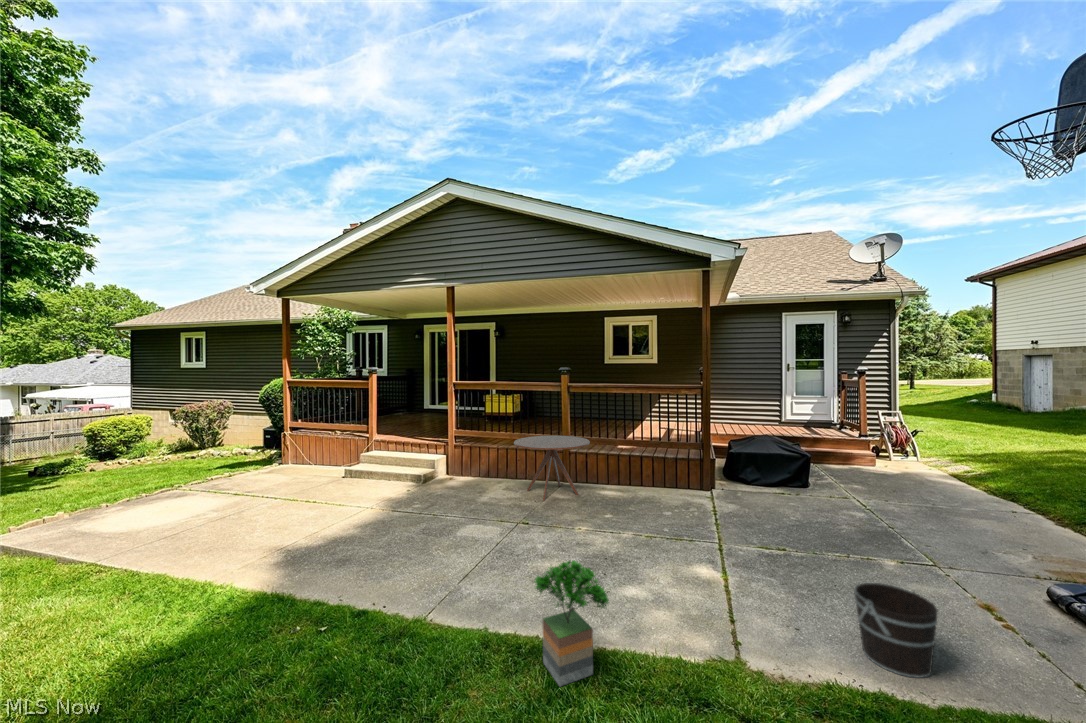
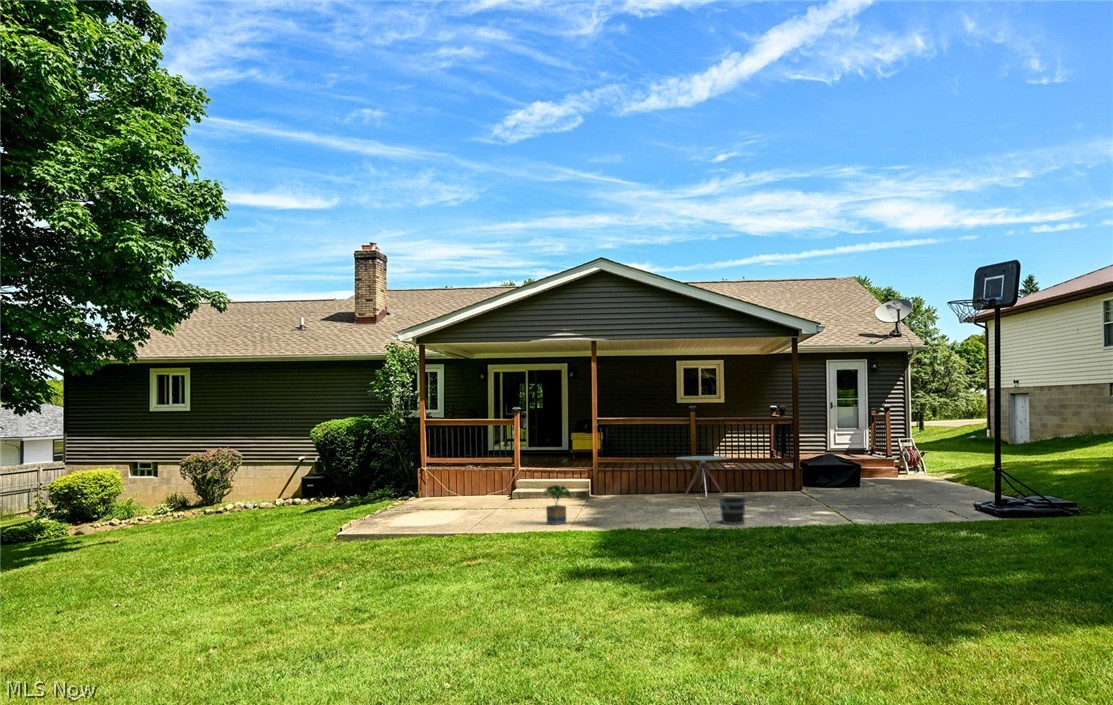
potted tree: present [534,560,609,686] -> present [544,485,571,525]
bucket: present [854,583,937,678] -> present [720,497,745,524]

